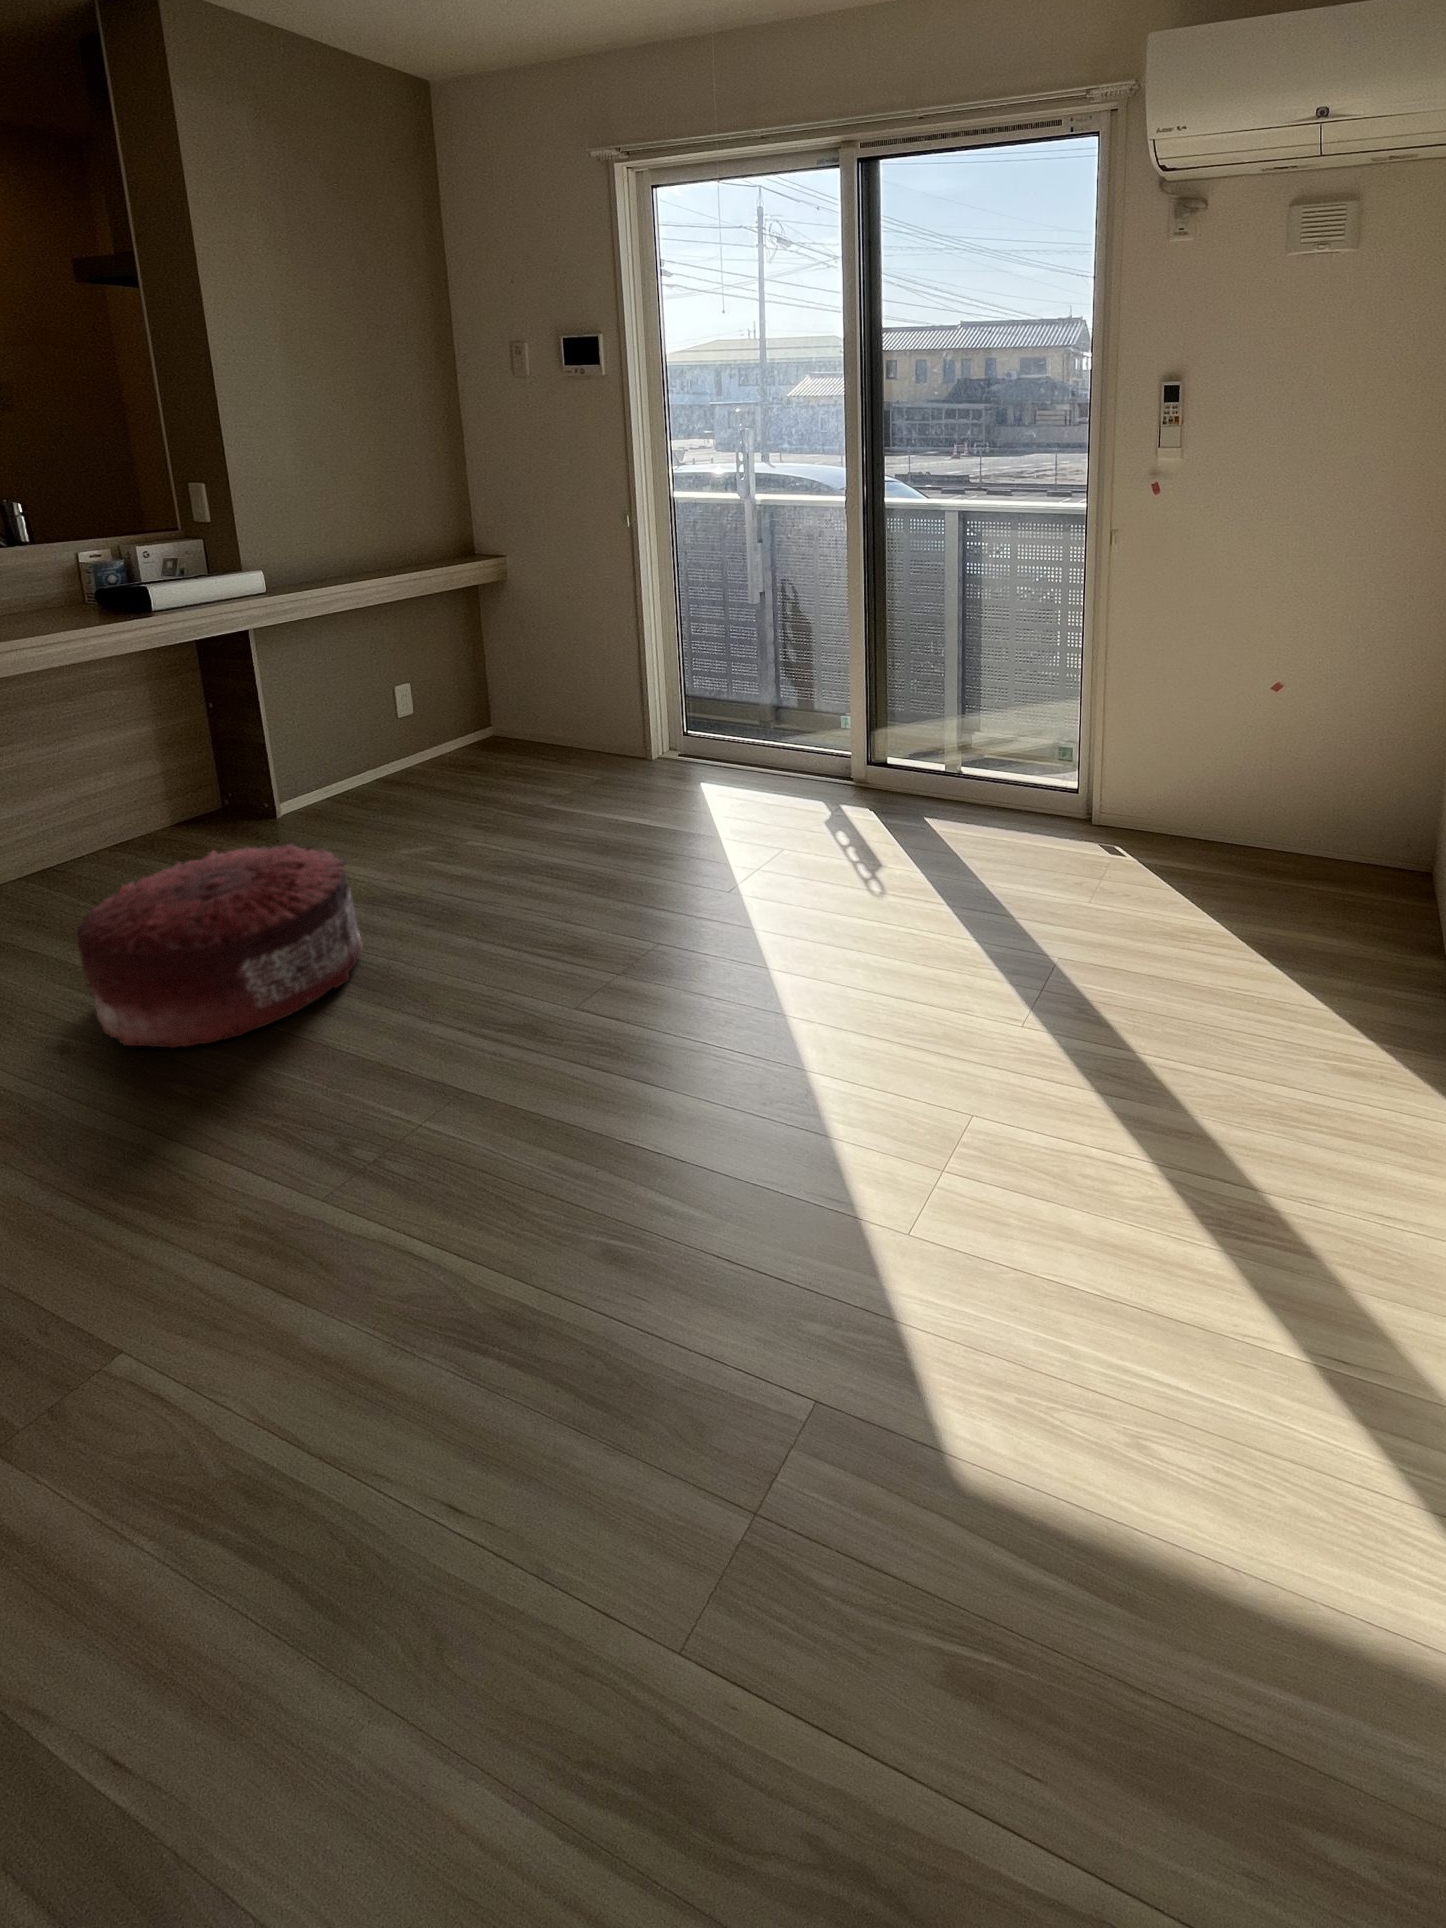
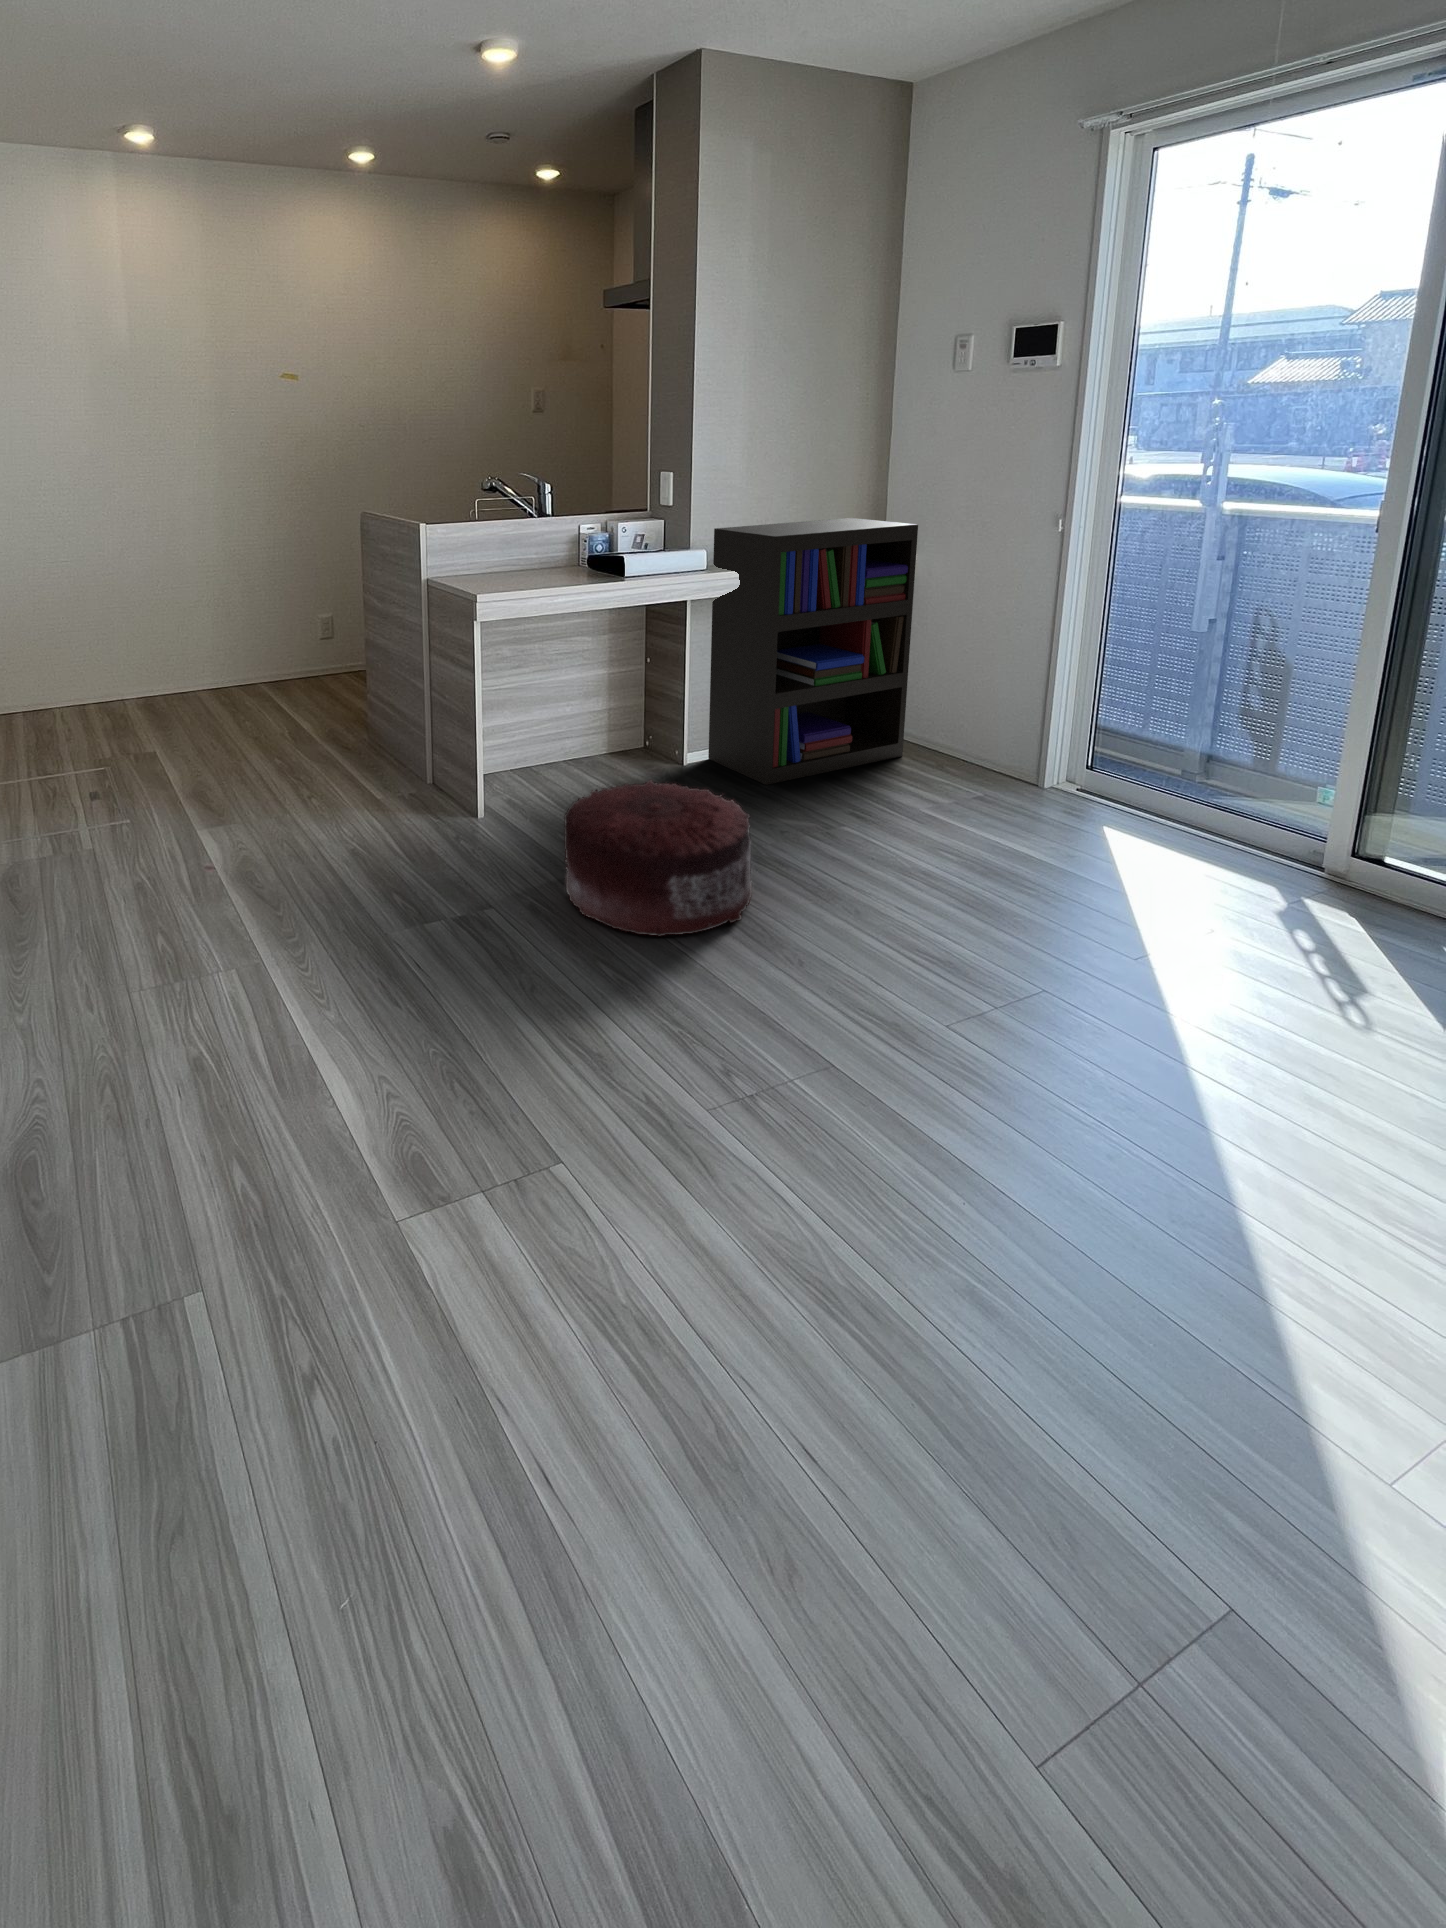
bookshelf: none [272,526,529,819] -> present [708,518,918,785]

